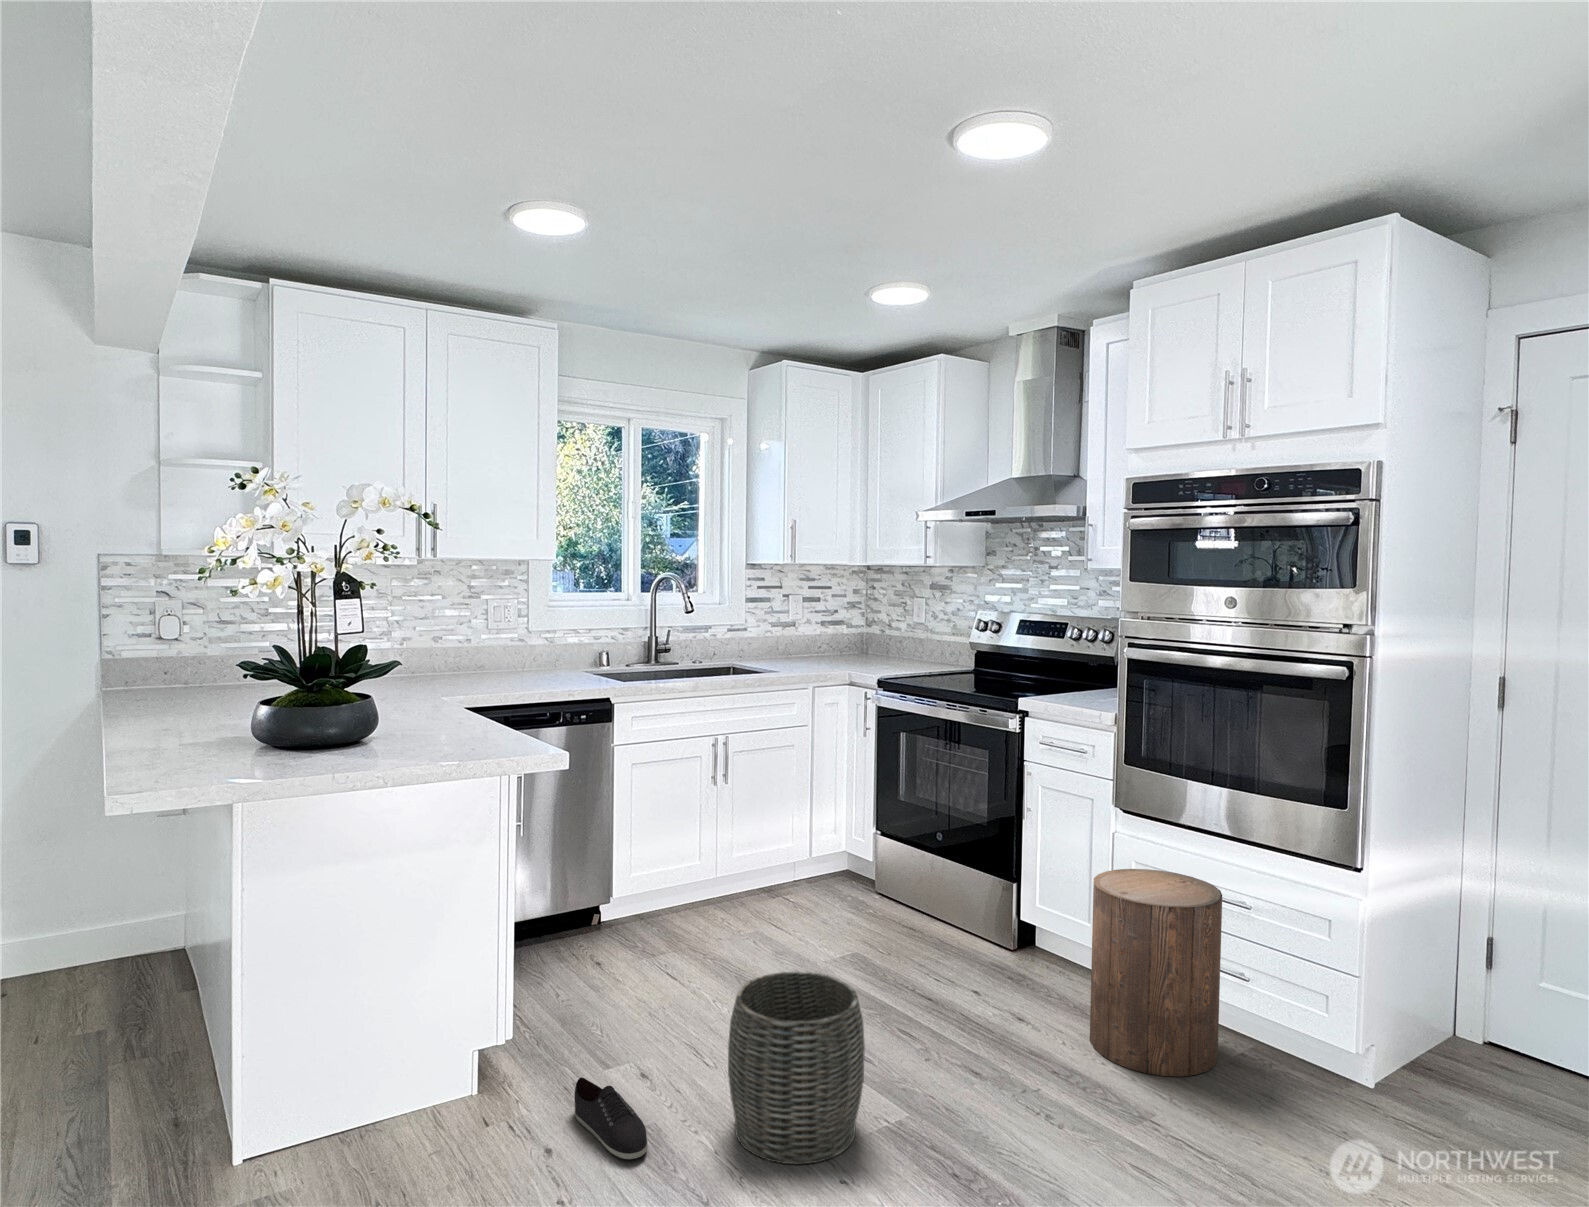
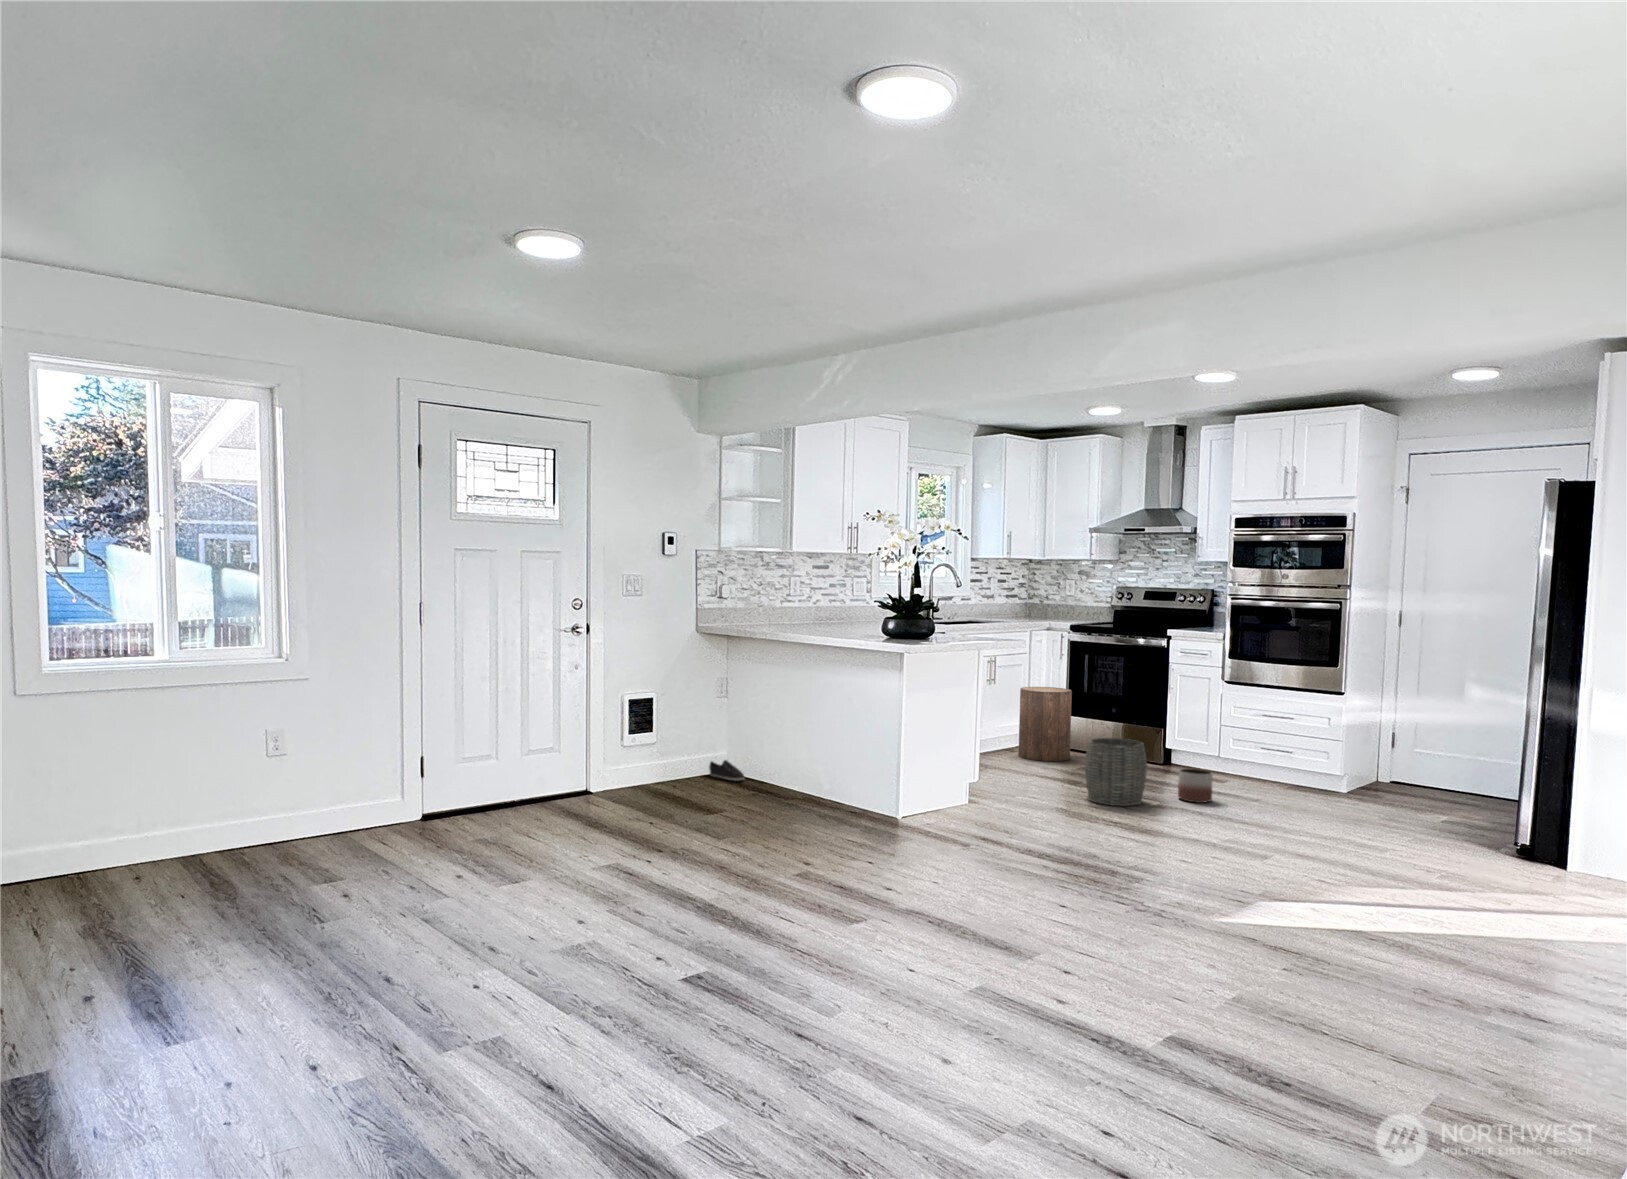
stool: present [1090,869,1222,1077] -> present [1019,687,1072,761]
planter: none [954,1044,1030,1143] -> present [1178,768,1213,803]
shoe: present [574,1077,647,1159] -> present [709,760,744,781]

